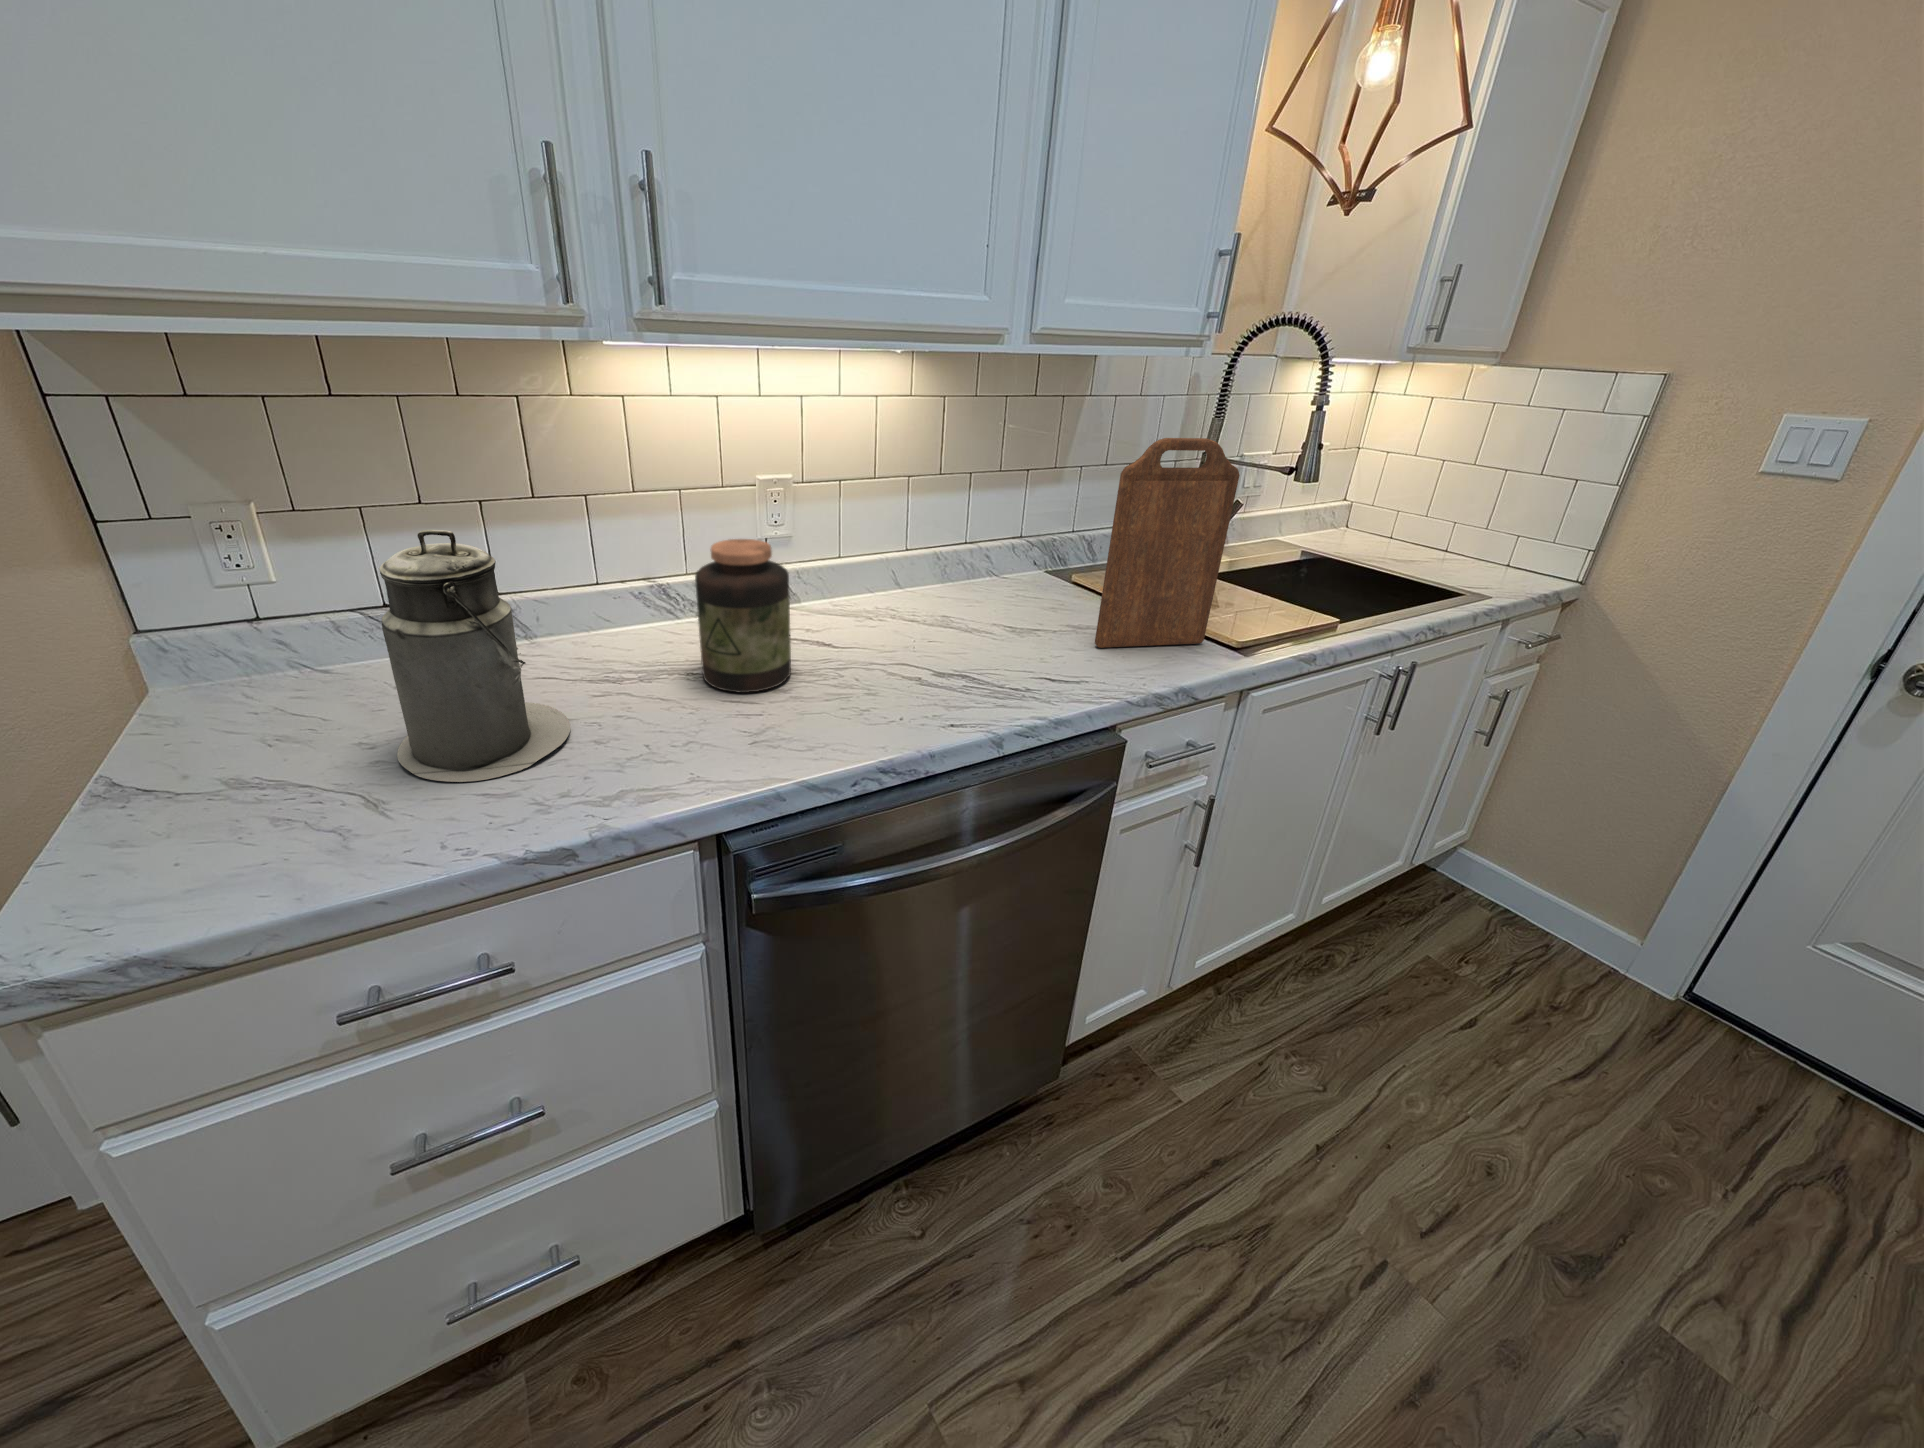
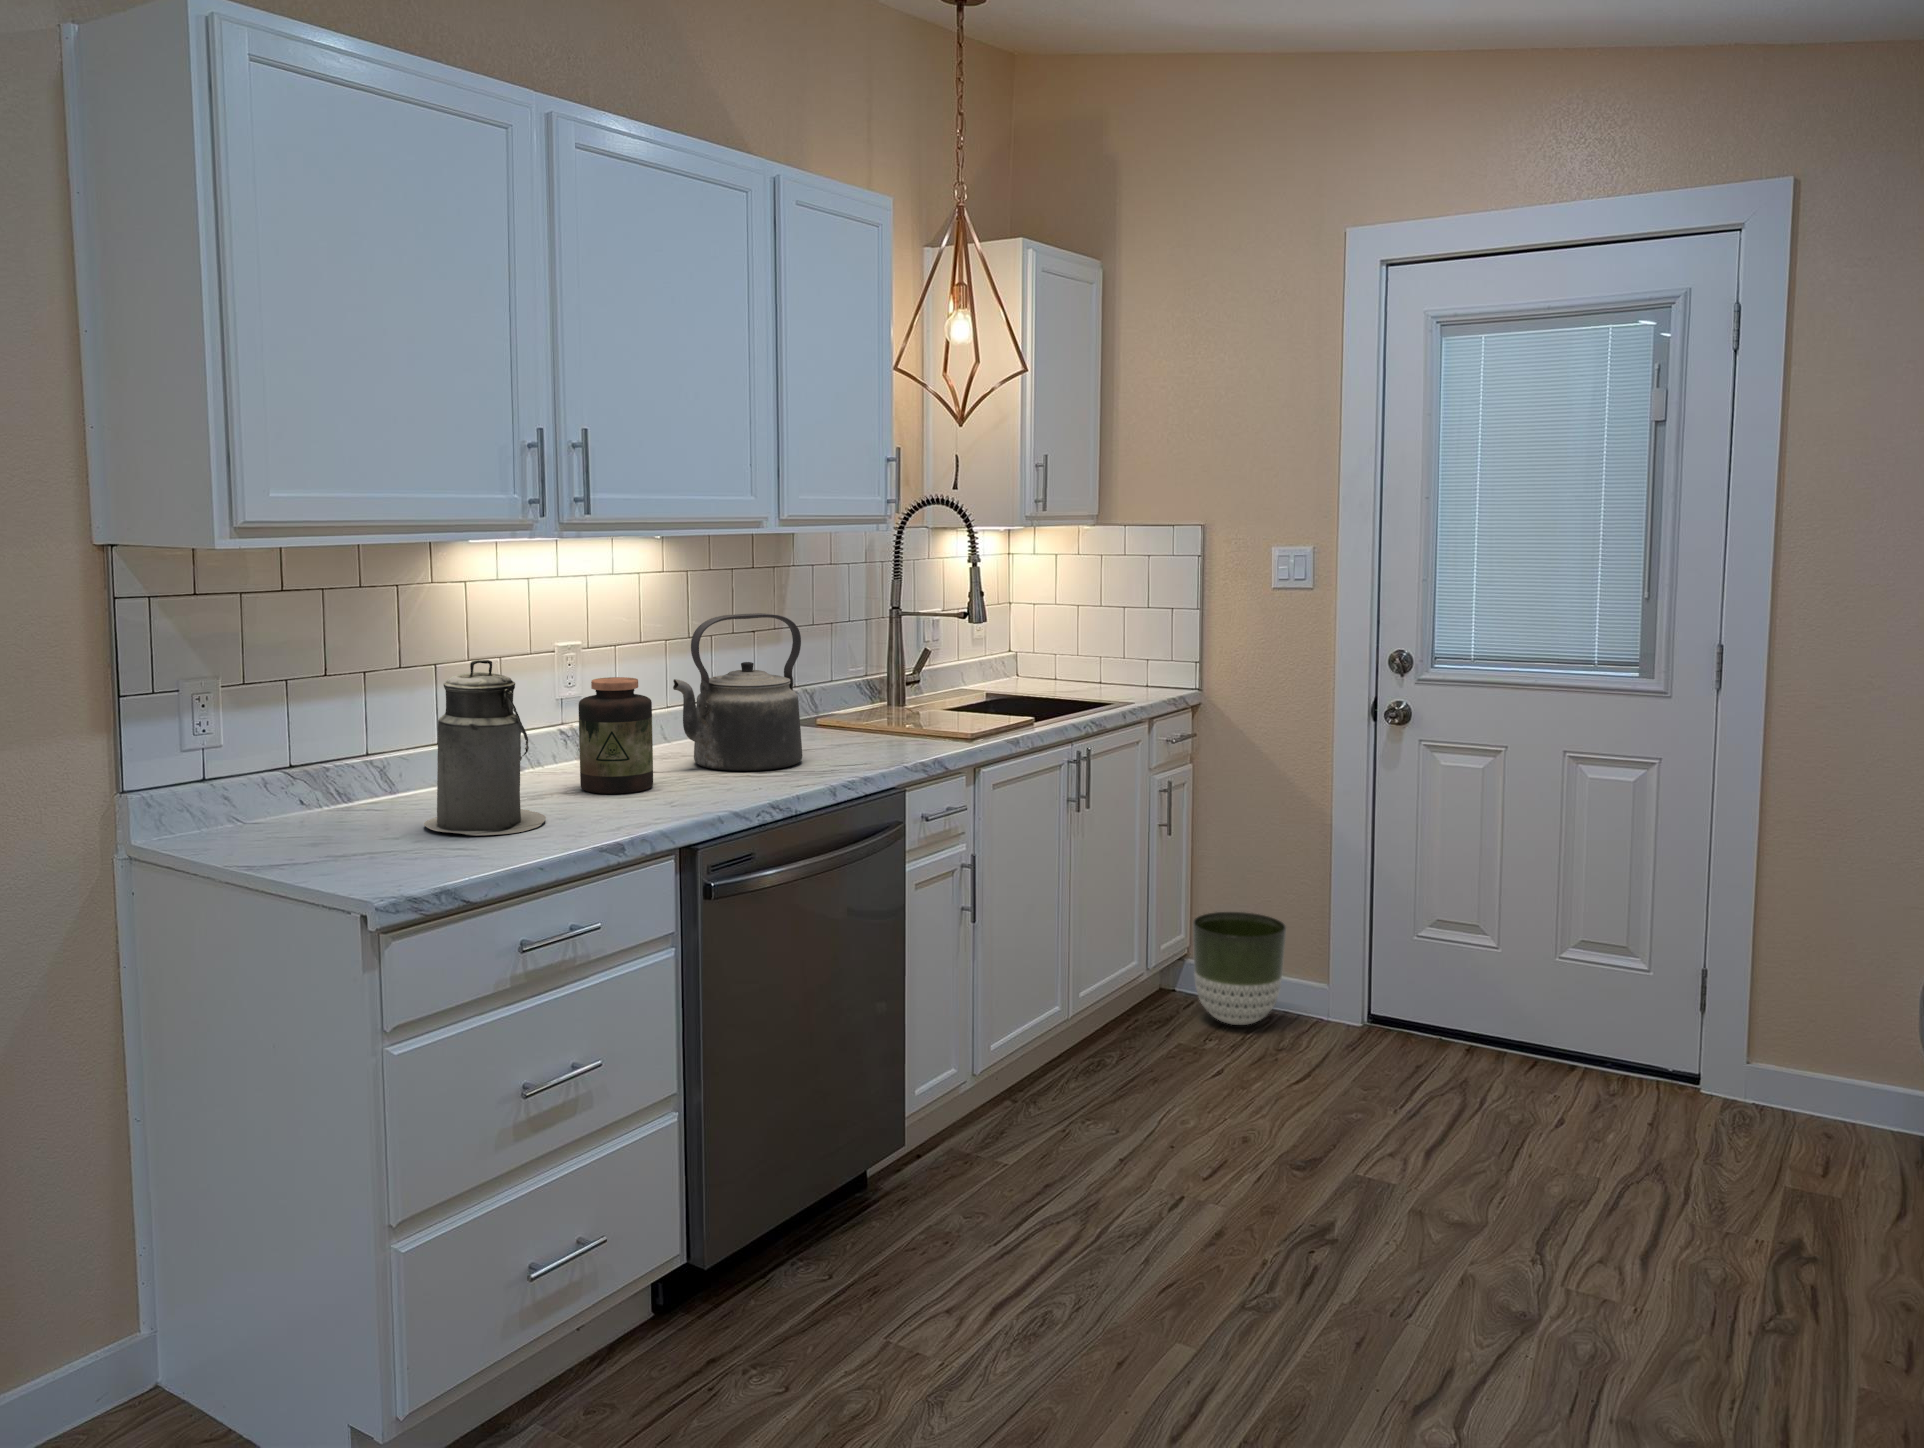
cutting board: present [1095,438,1240,648] -> none [858,584,937,753]
kettle: none [853,463,1034,668] -> present [673,613,802,771]
planter: none [1467,822,1612,951] -> present [1193,912,1286,1025]

